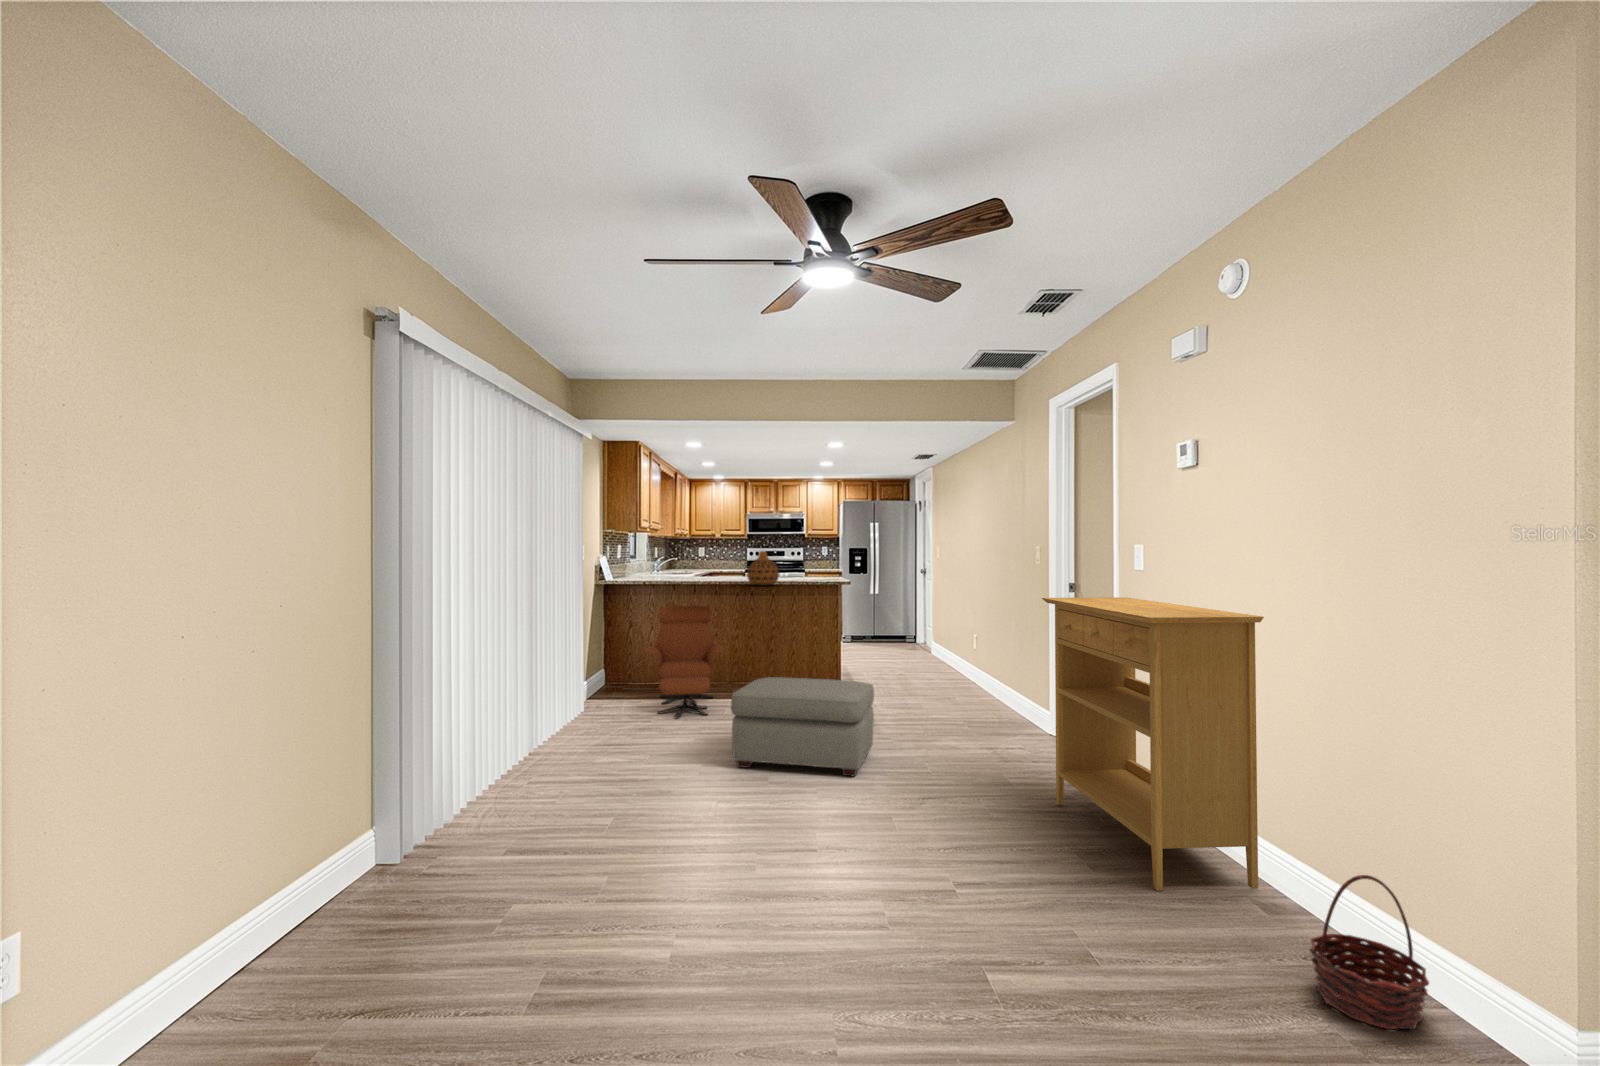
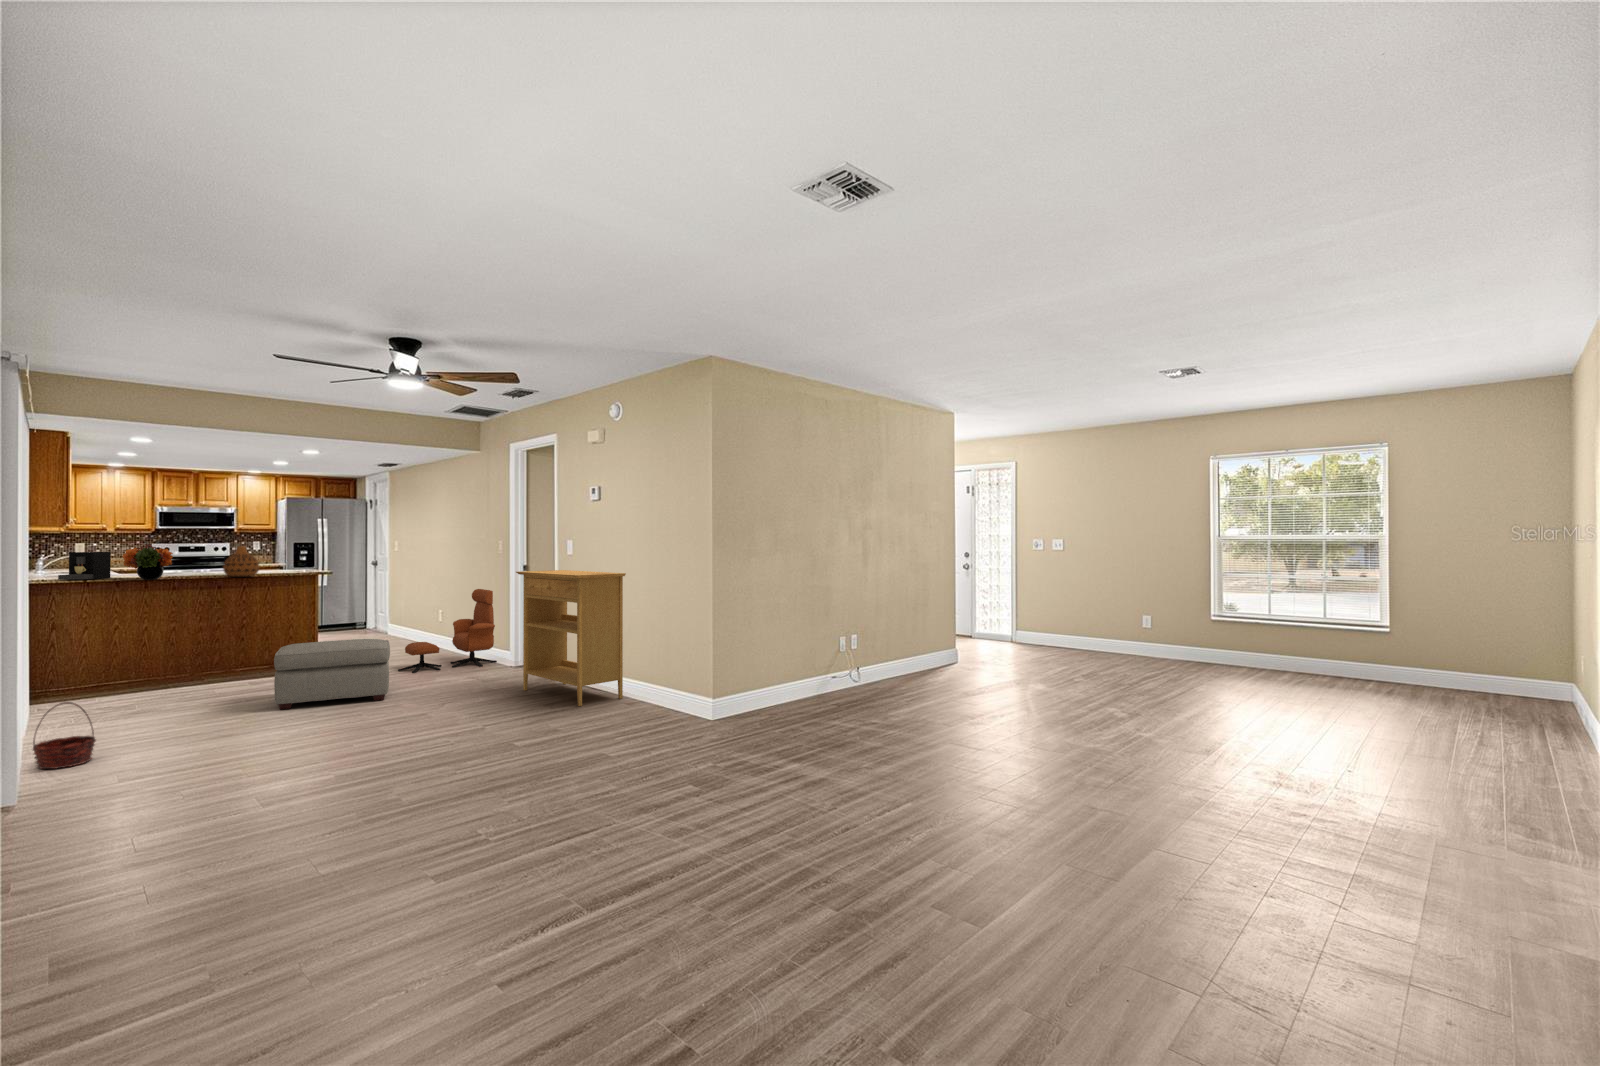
flower arrangement: none [662,549,703,586] -> present [122,545,173,580]
coffee maker: none [623,556,665,583] -> present [58,552,111,580]
lounge chair: present [645,606,724,719] -> present [398,589,497,673]
basket: present [1310,875,1429,1030] -> present [33,702,96,769]

